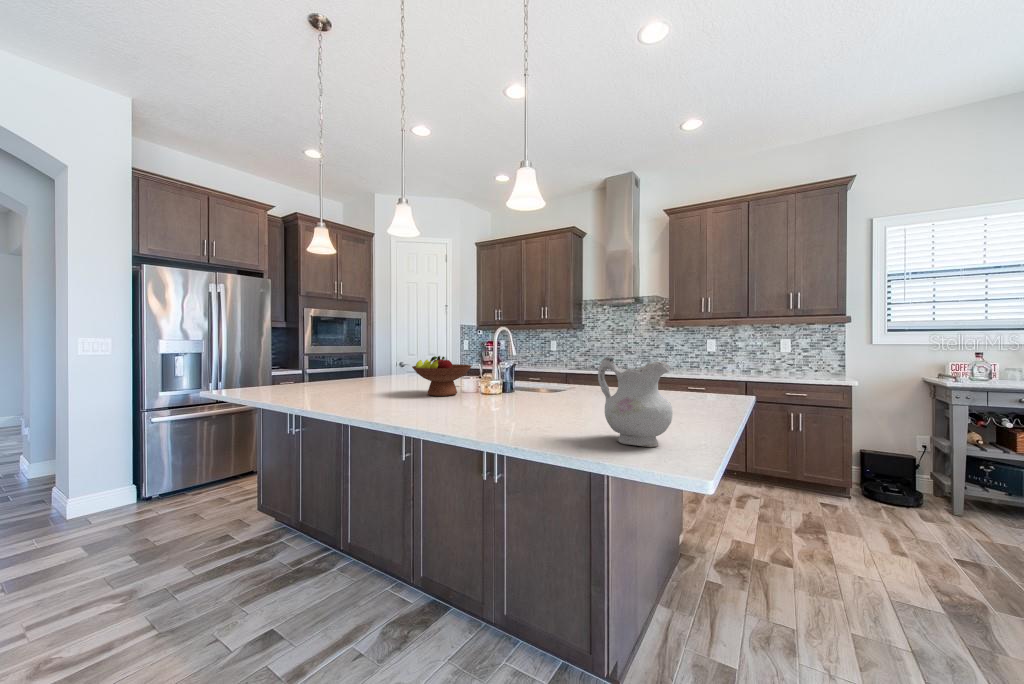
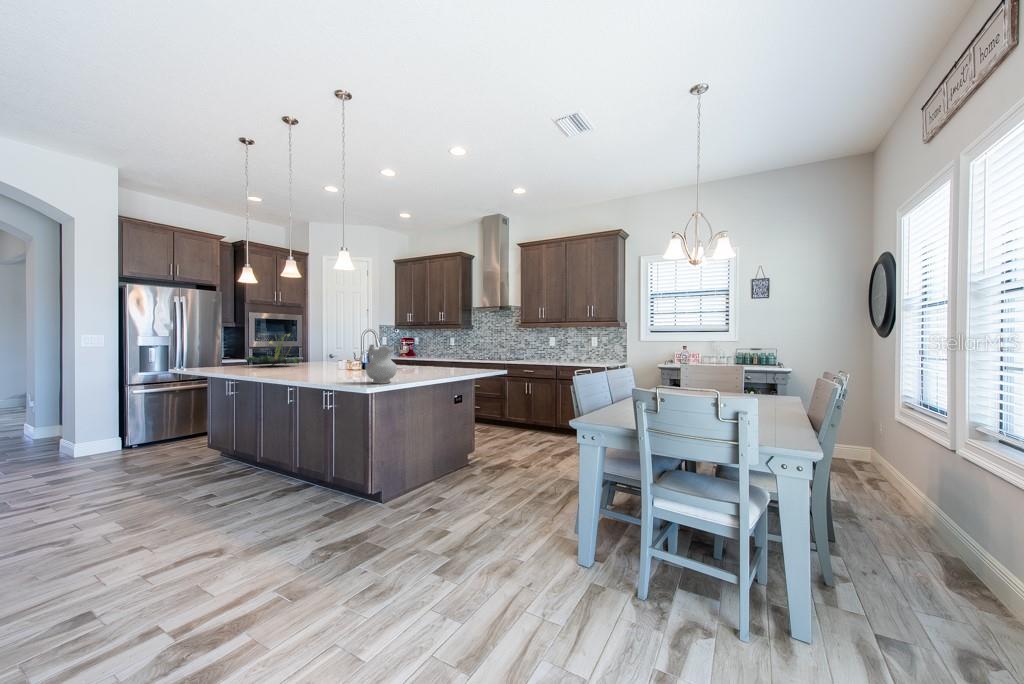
plant: none [310,333,391,382] -> present [245,334,299,365]
fruit bowl: present [412,356,471,396] -> none [304,346,344,371]

